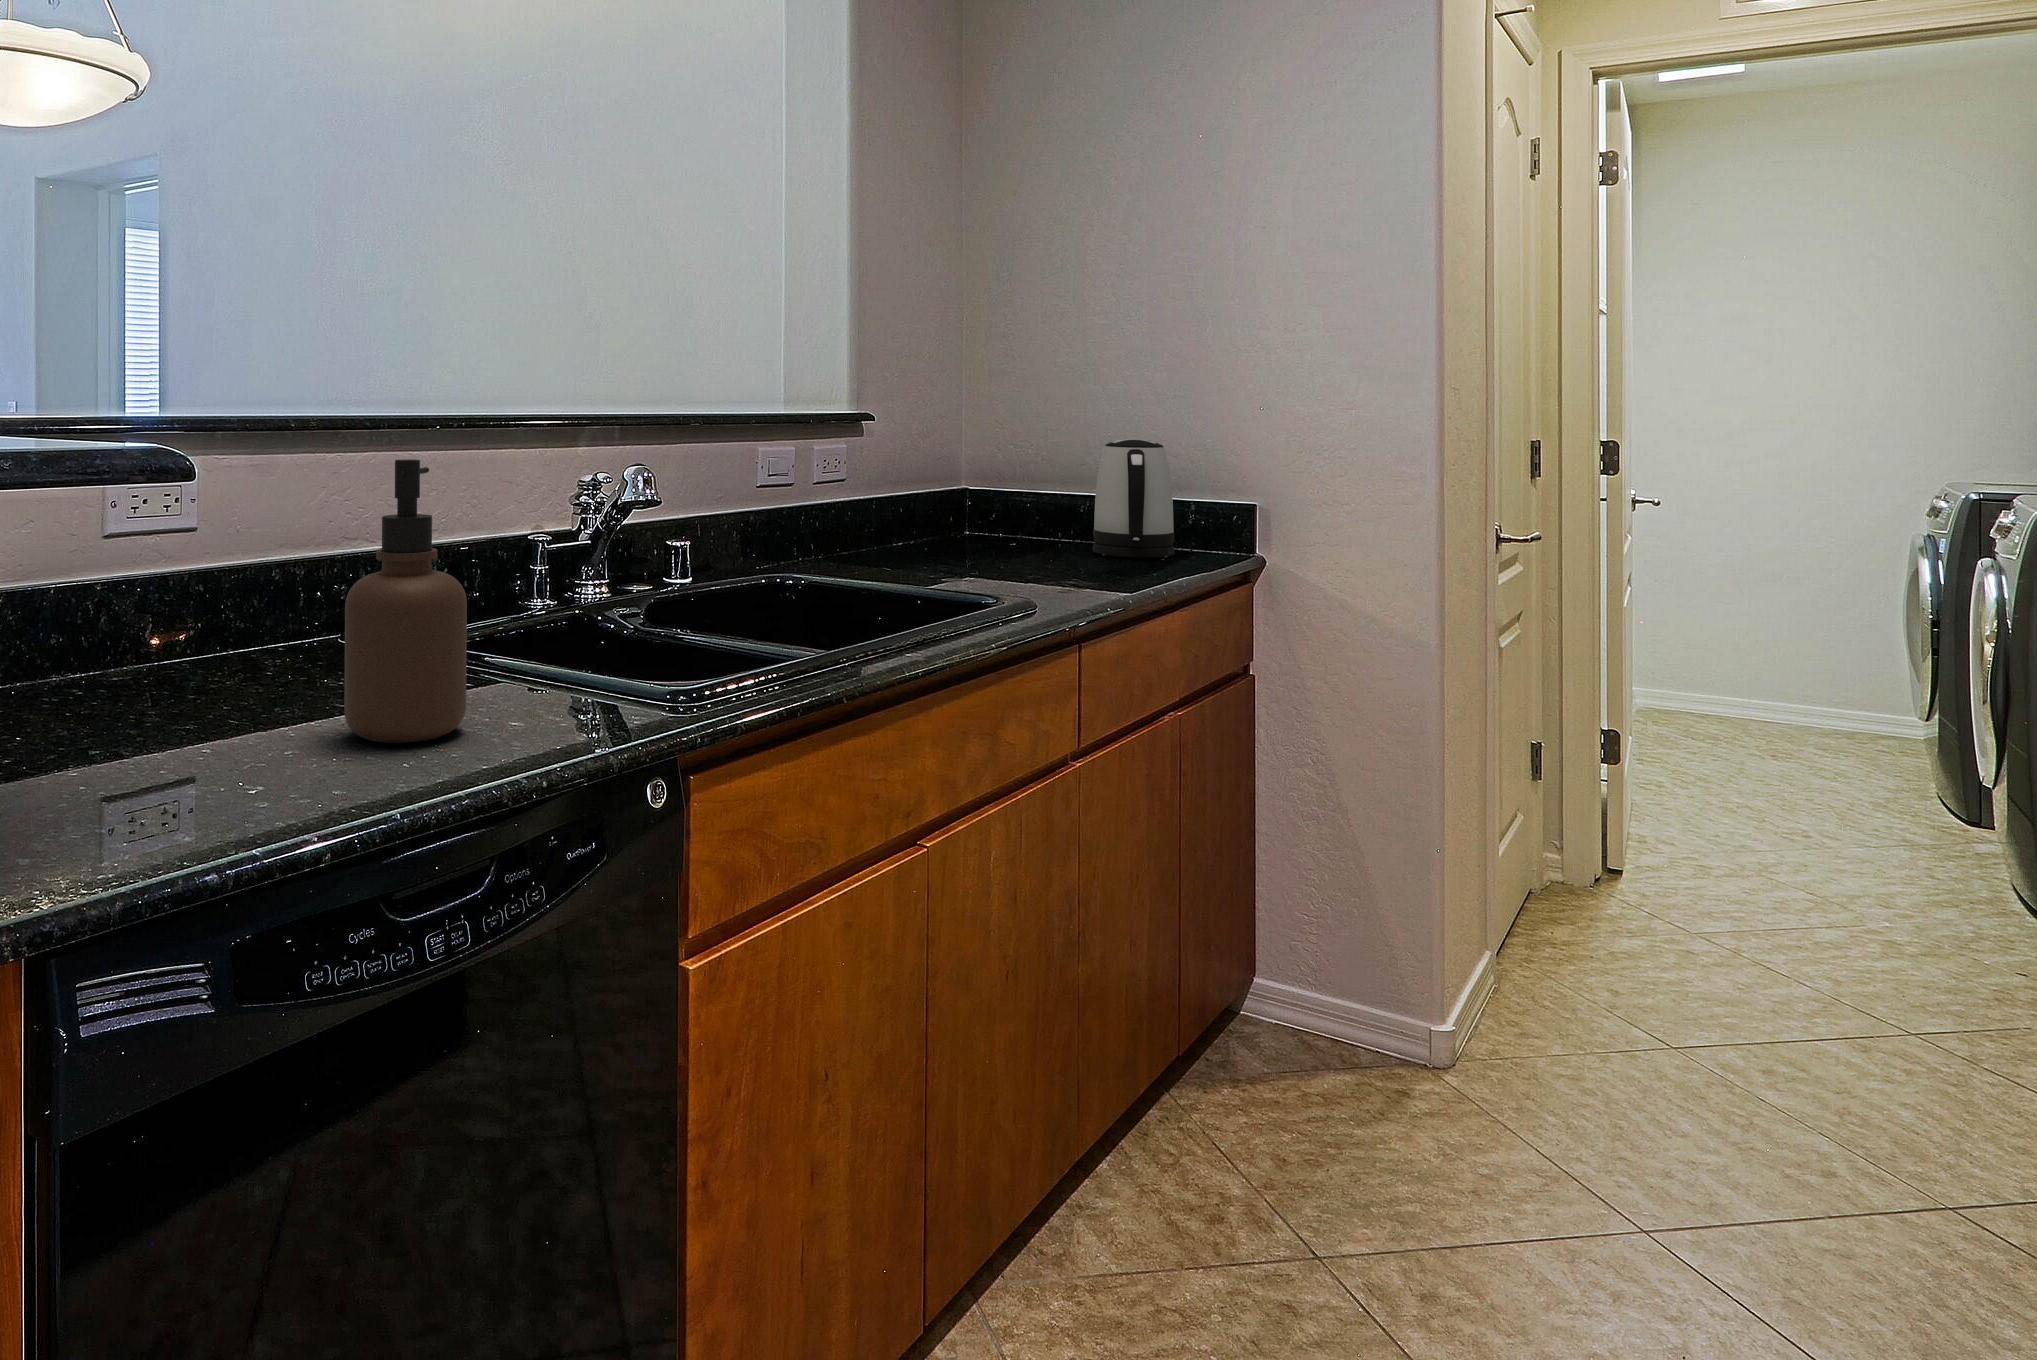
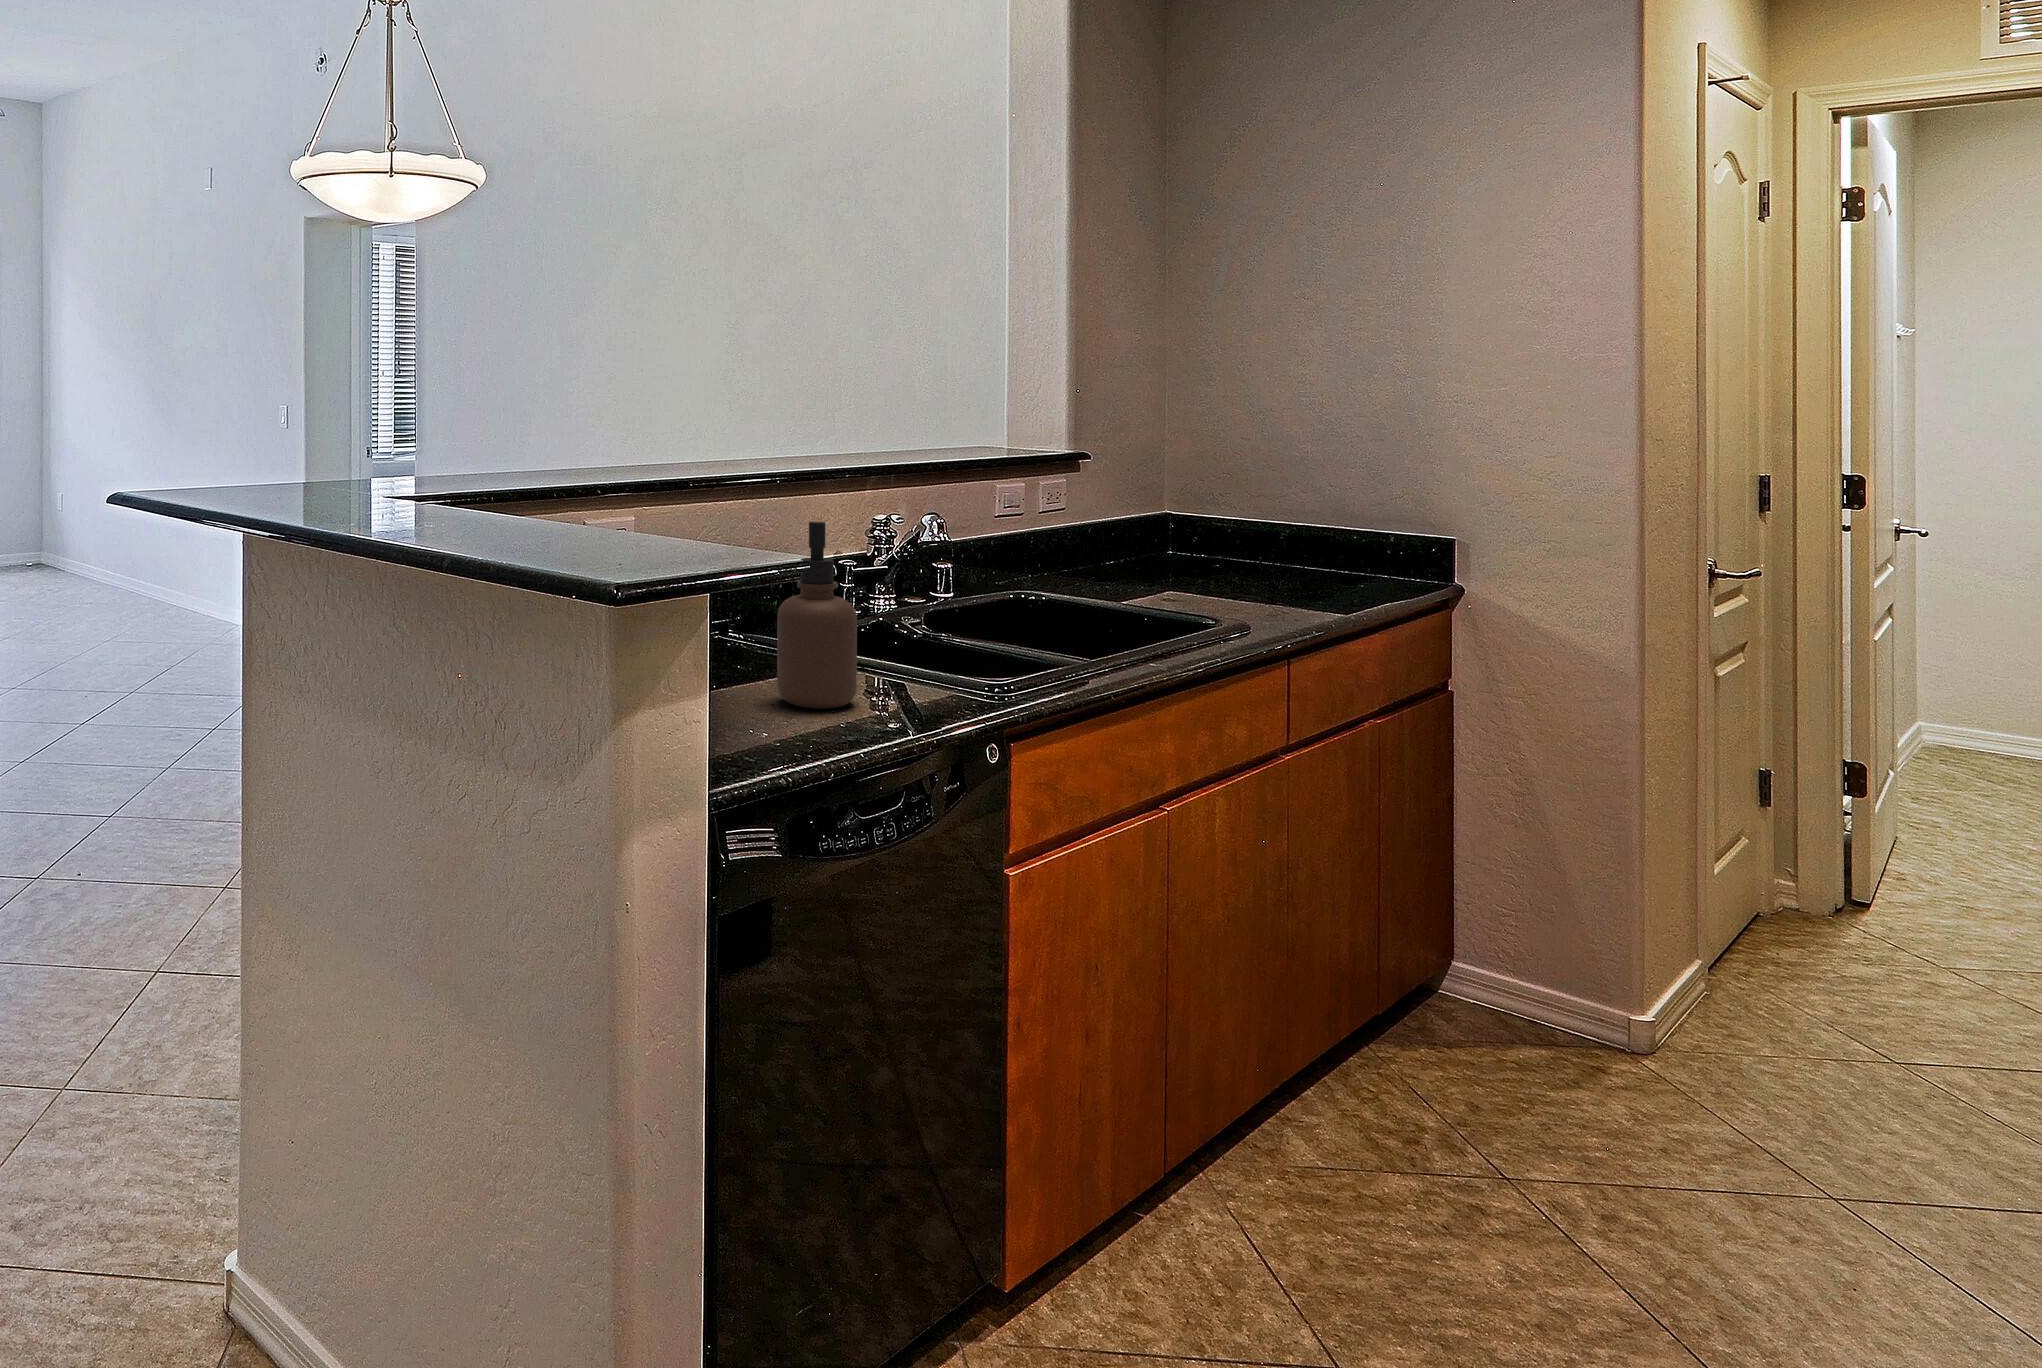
kettle: present [1093,439,1174,557] -> none [1299,483,1377,587]

